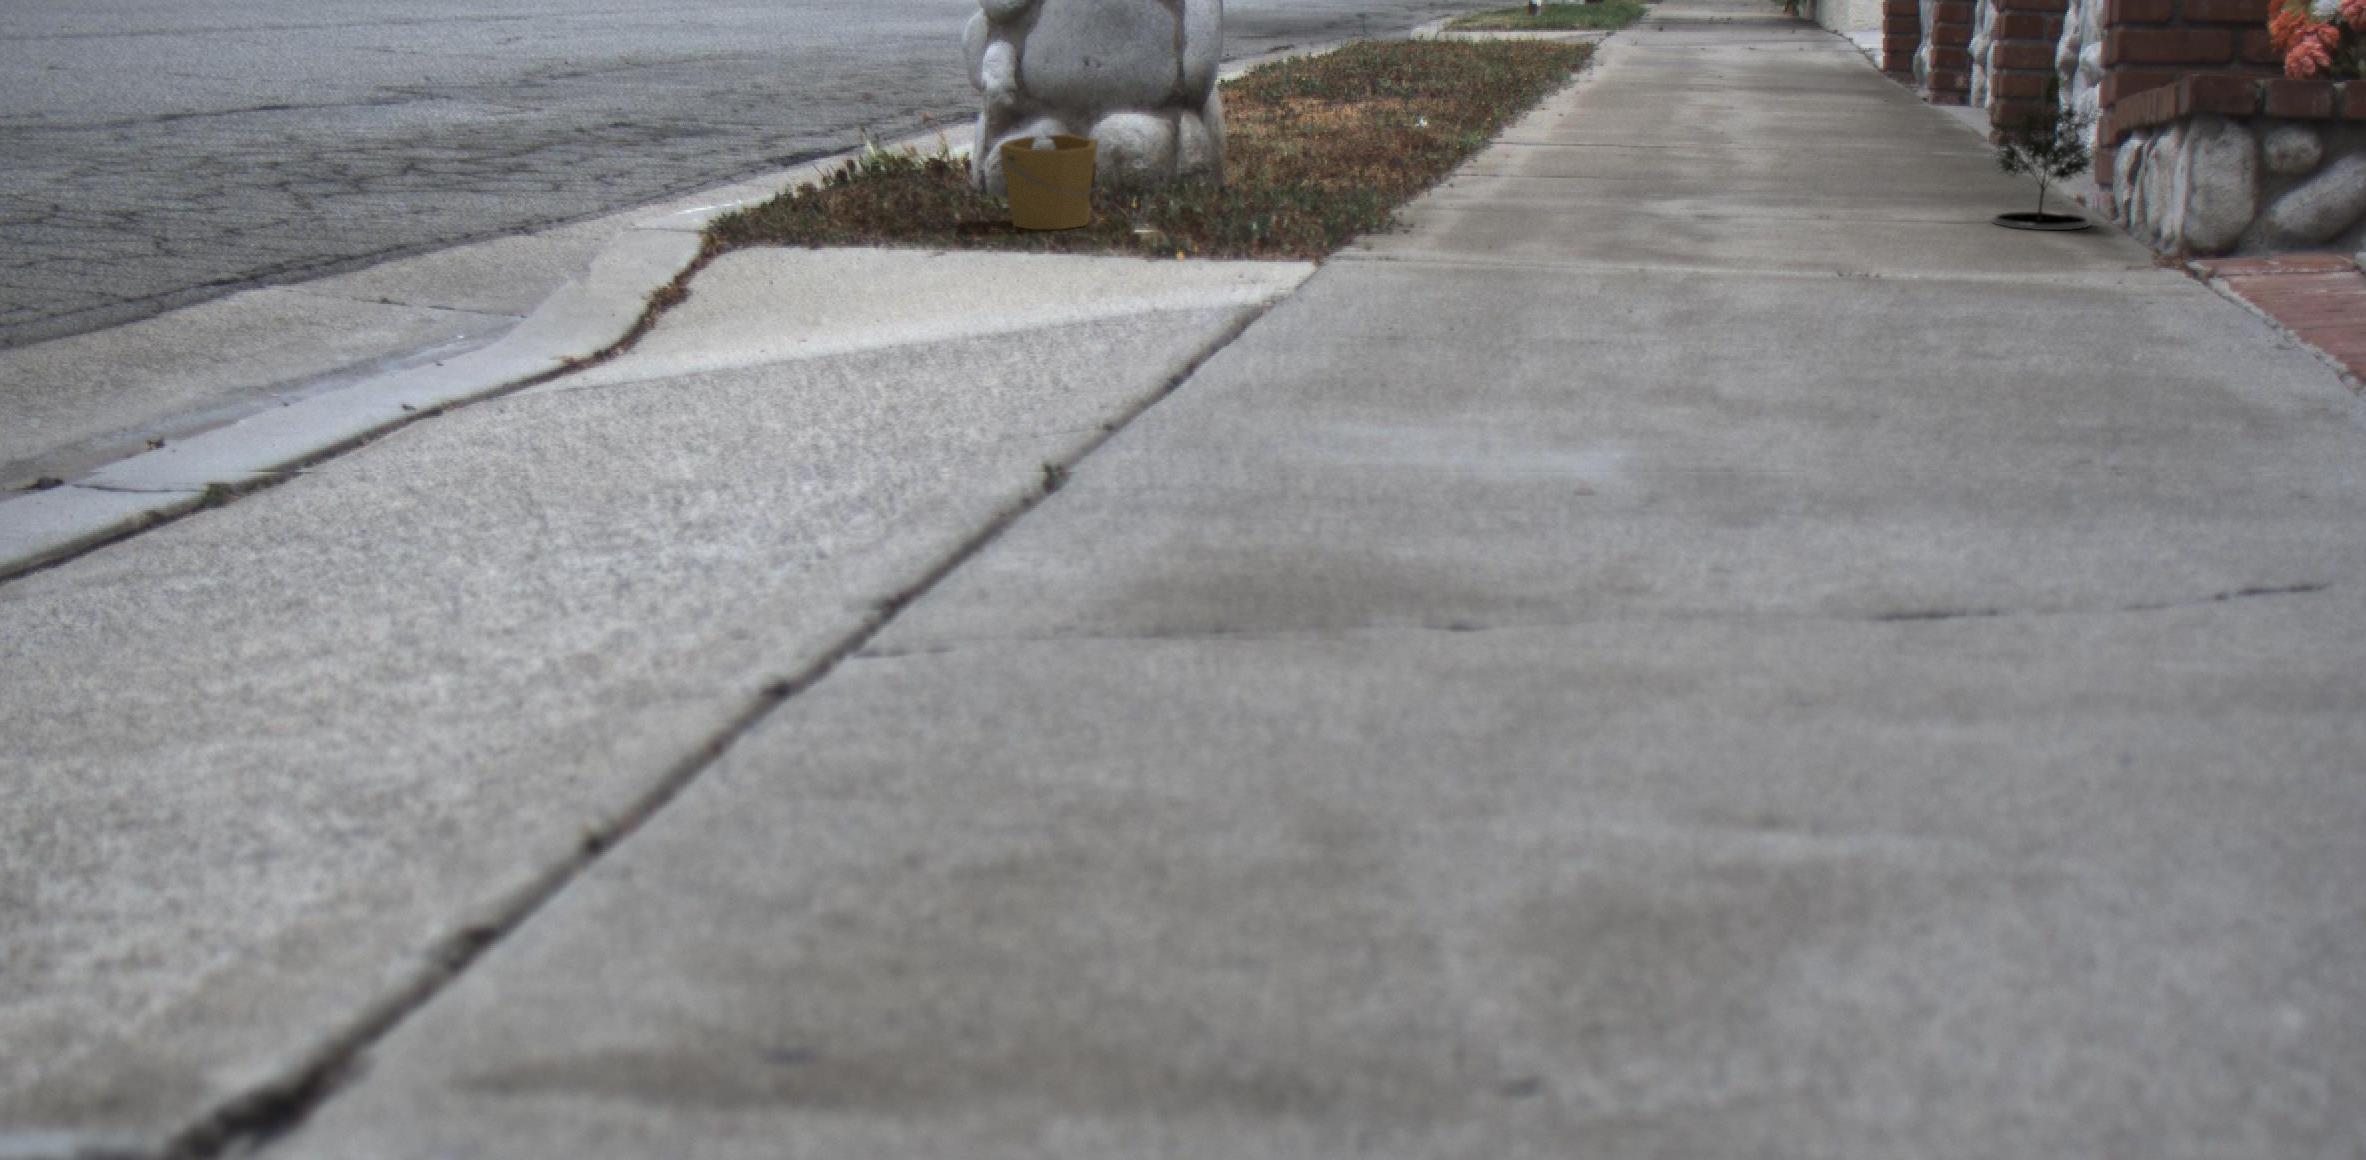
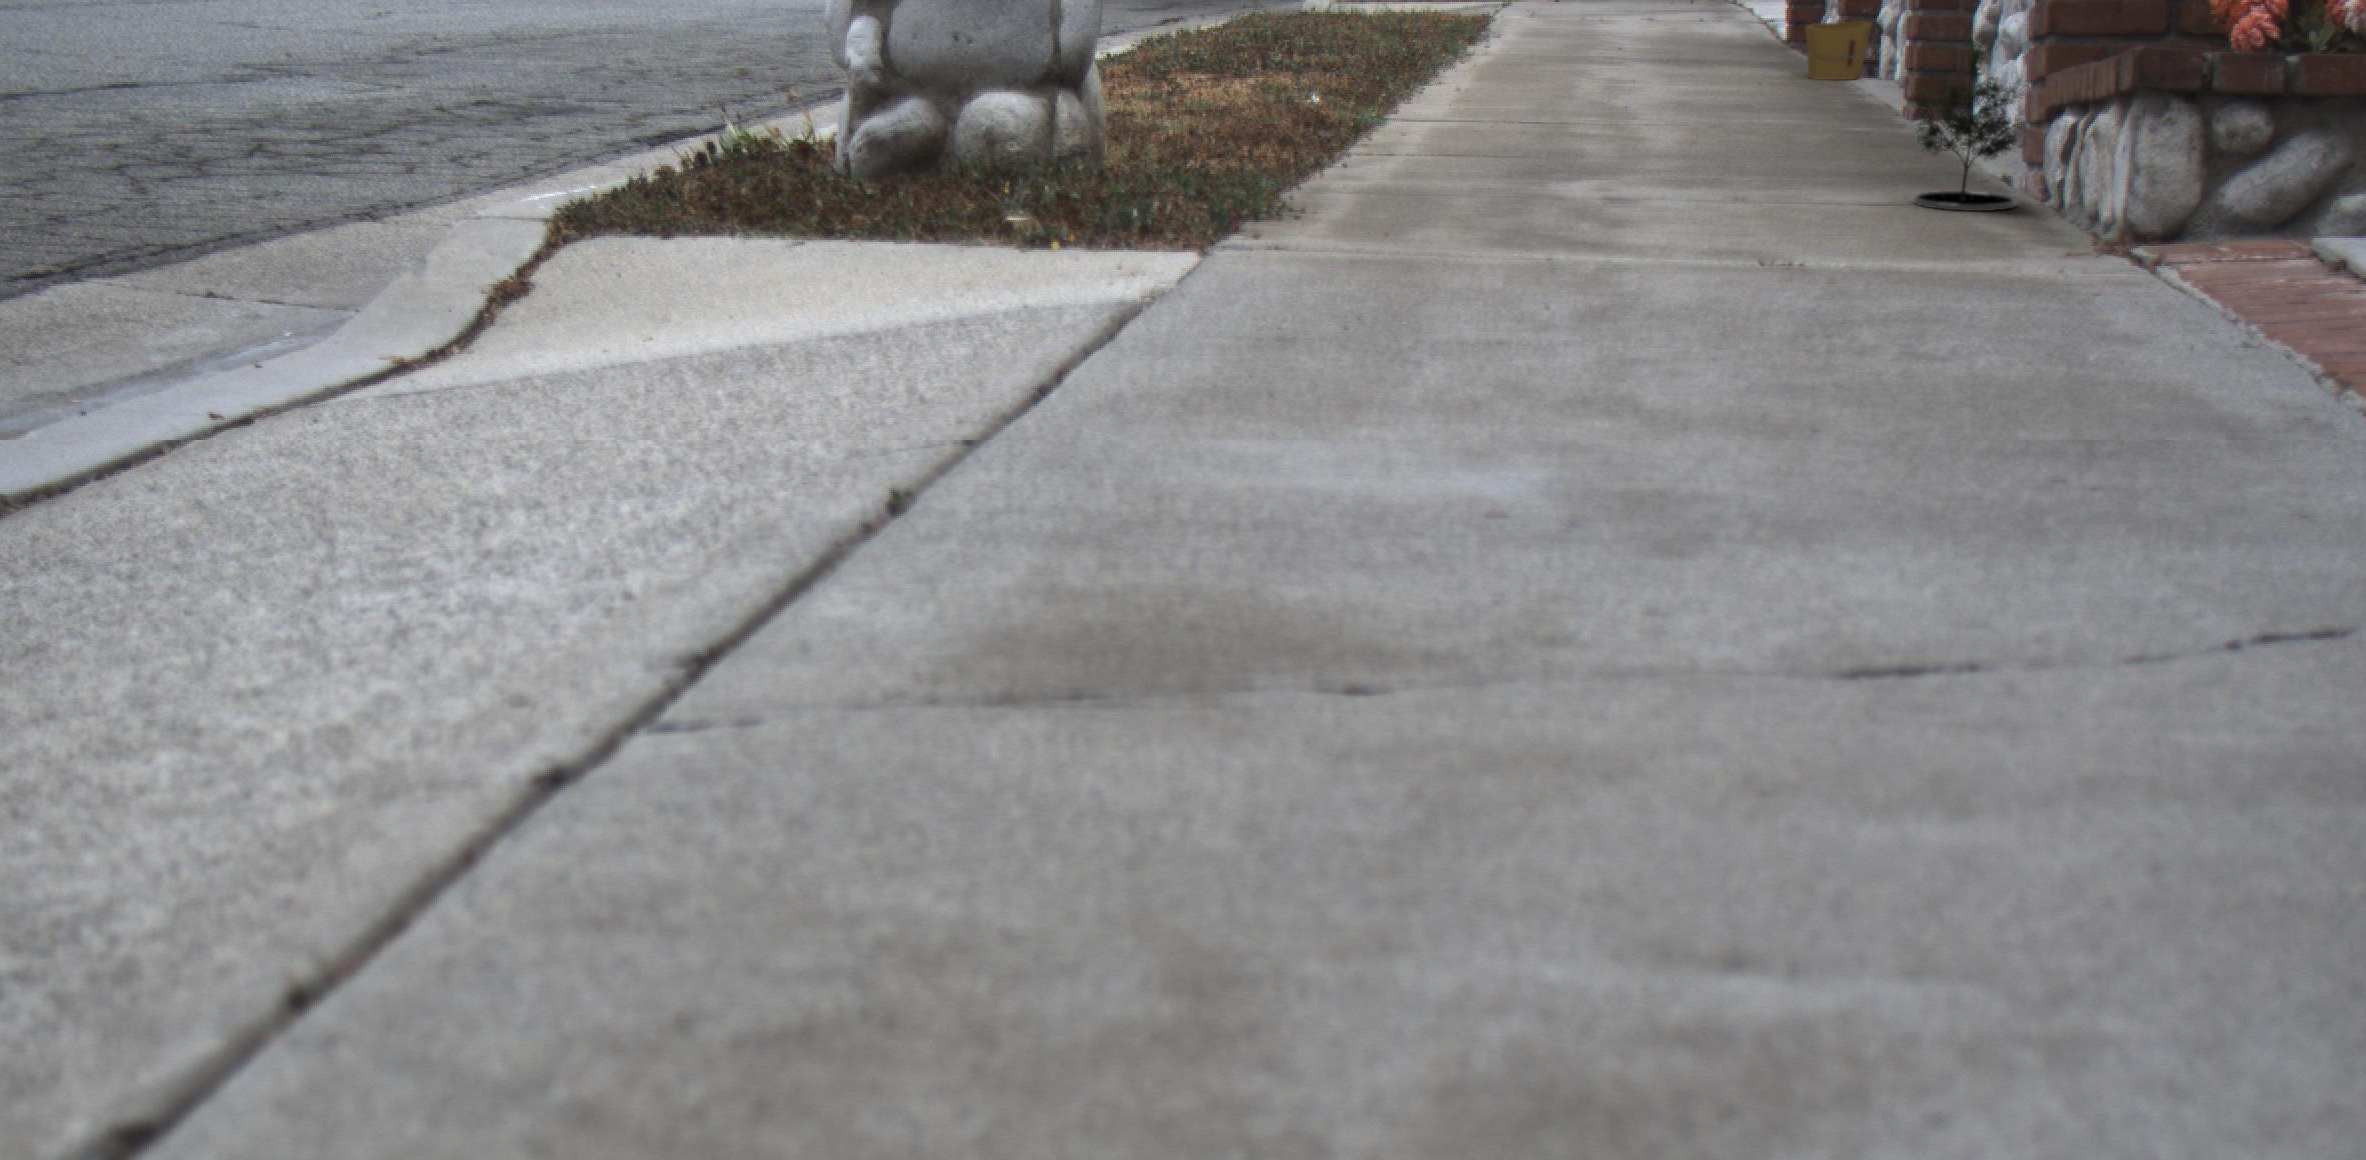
bucket: present [1000,134,1103,230] -> present [1800,21,1872,80]

